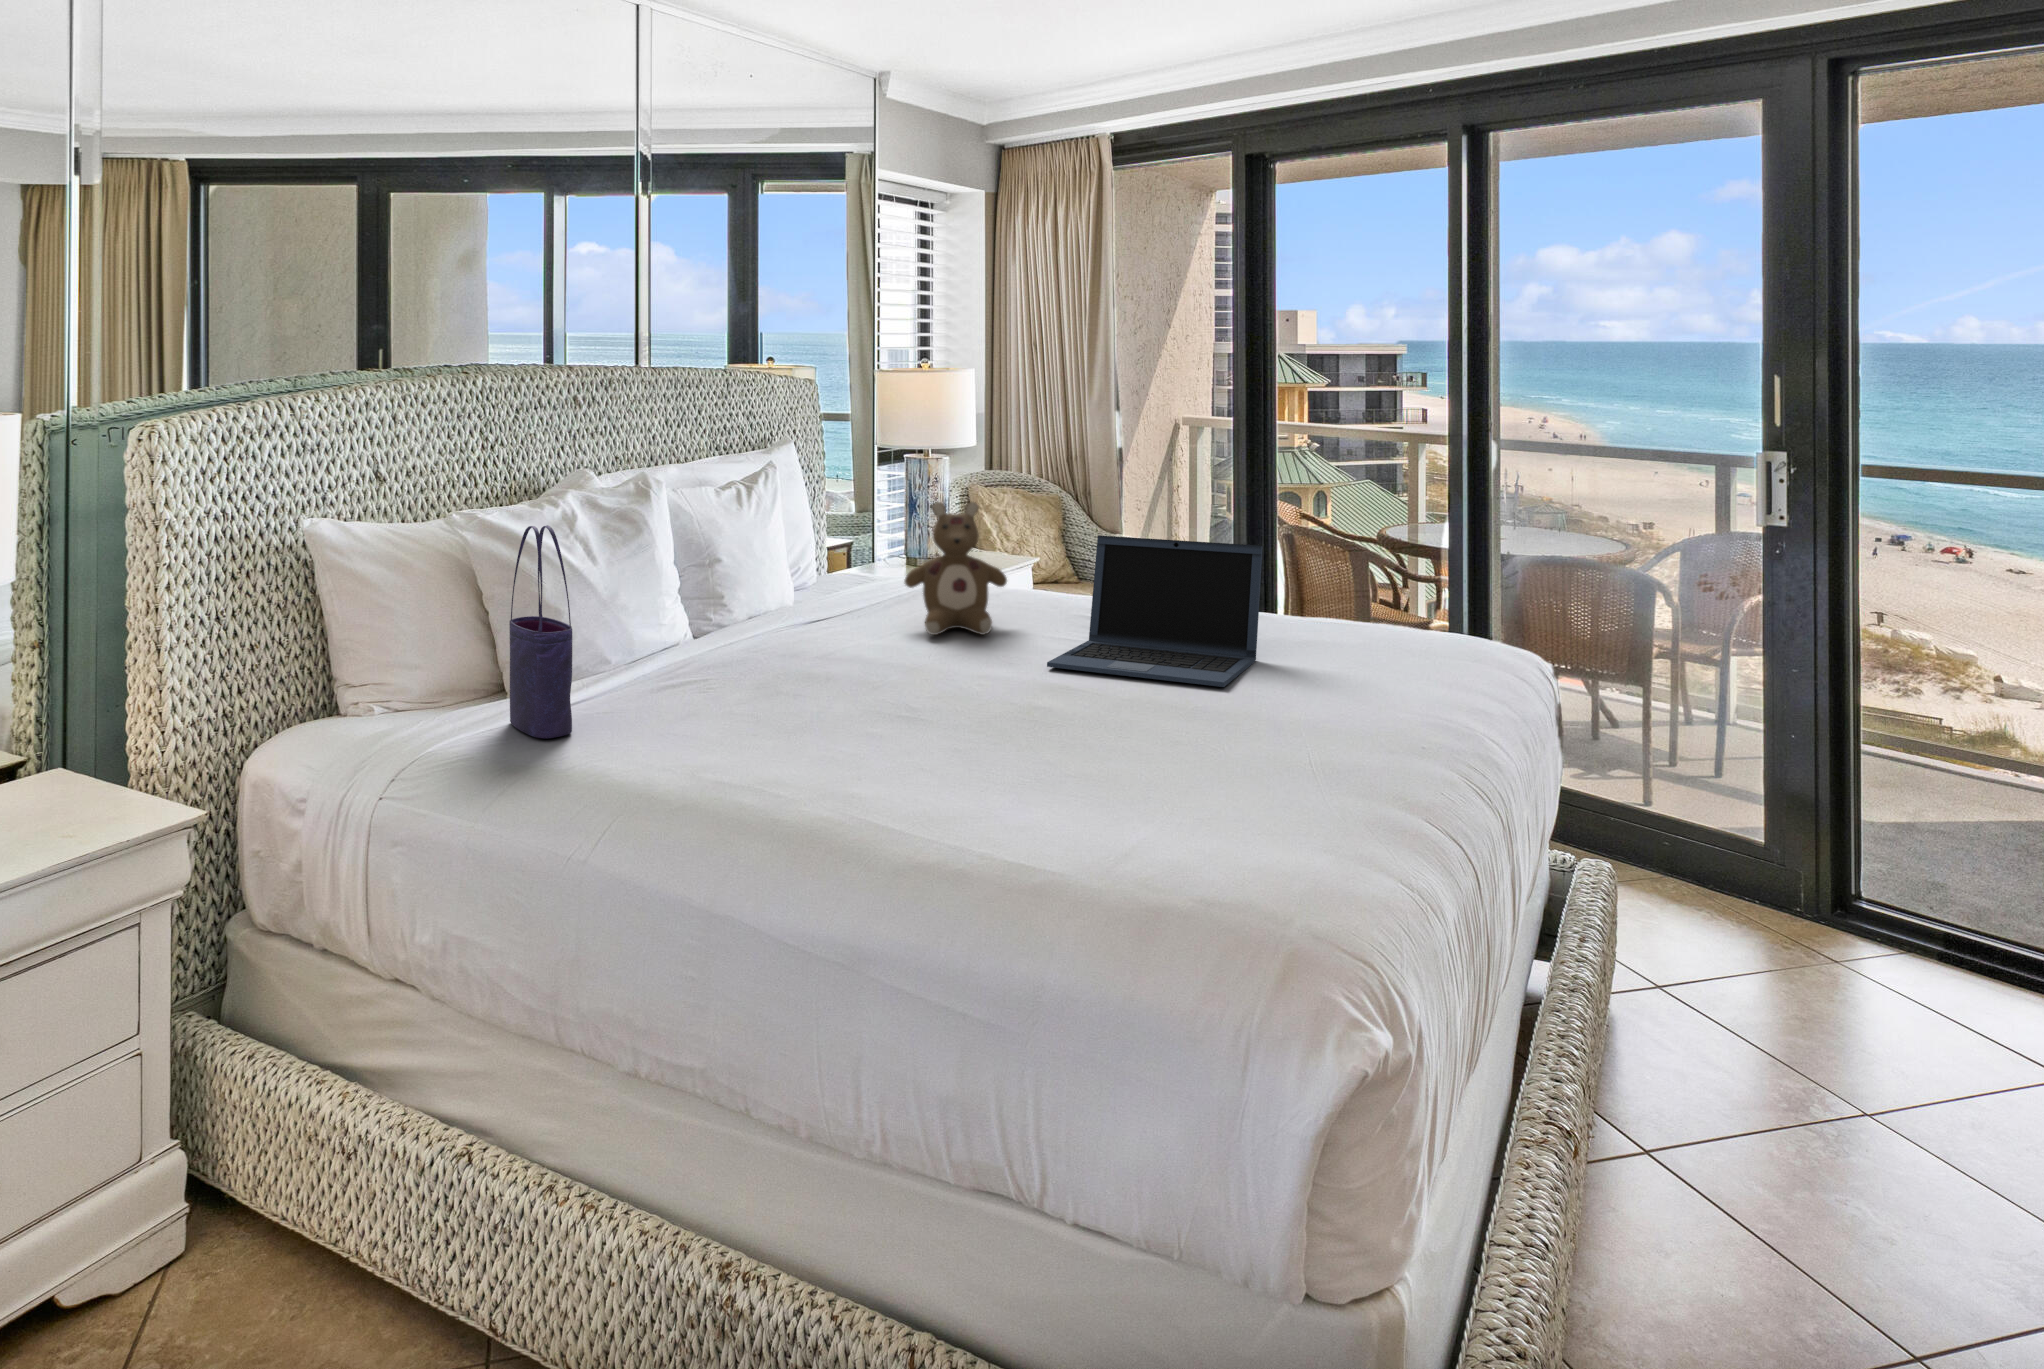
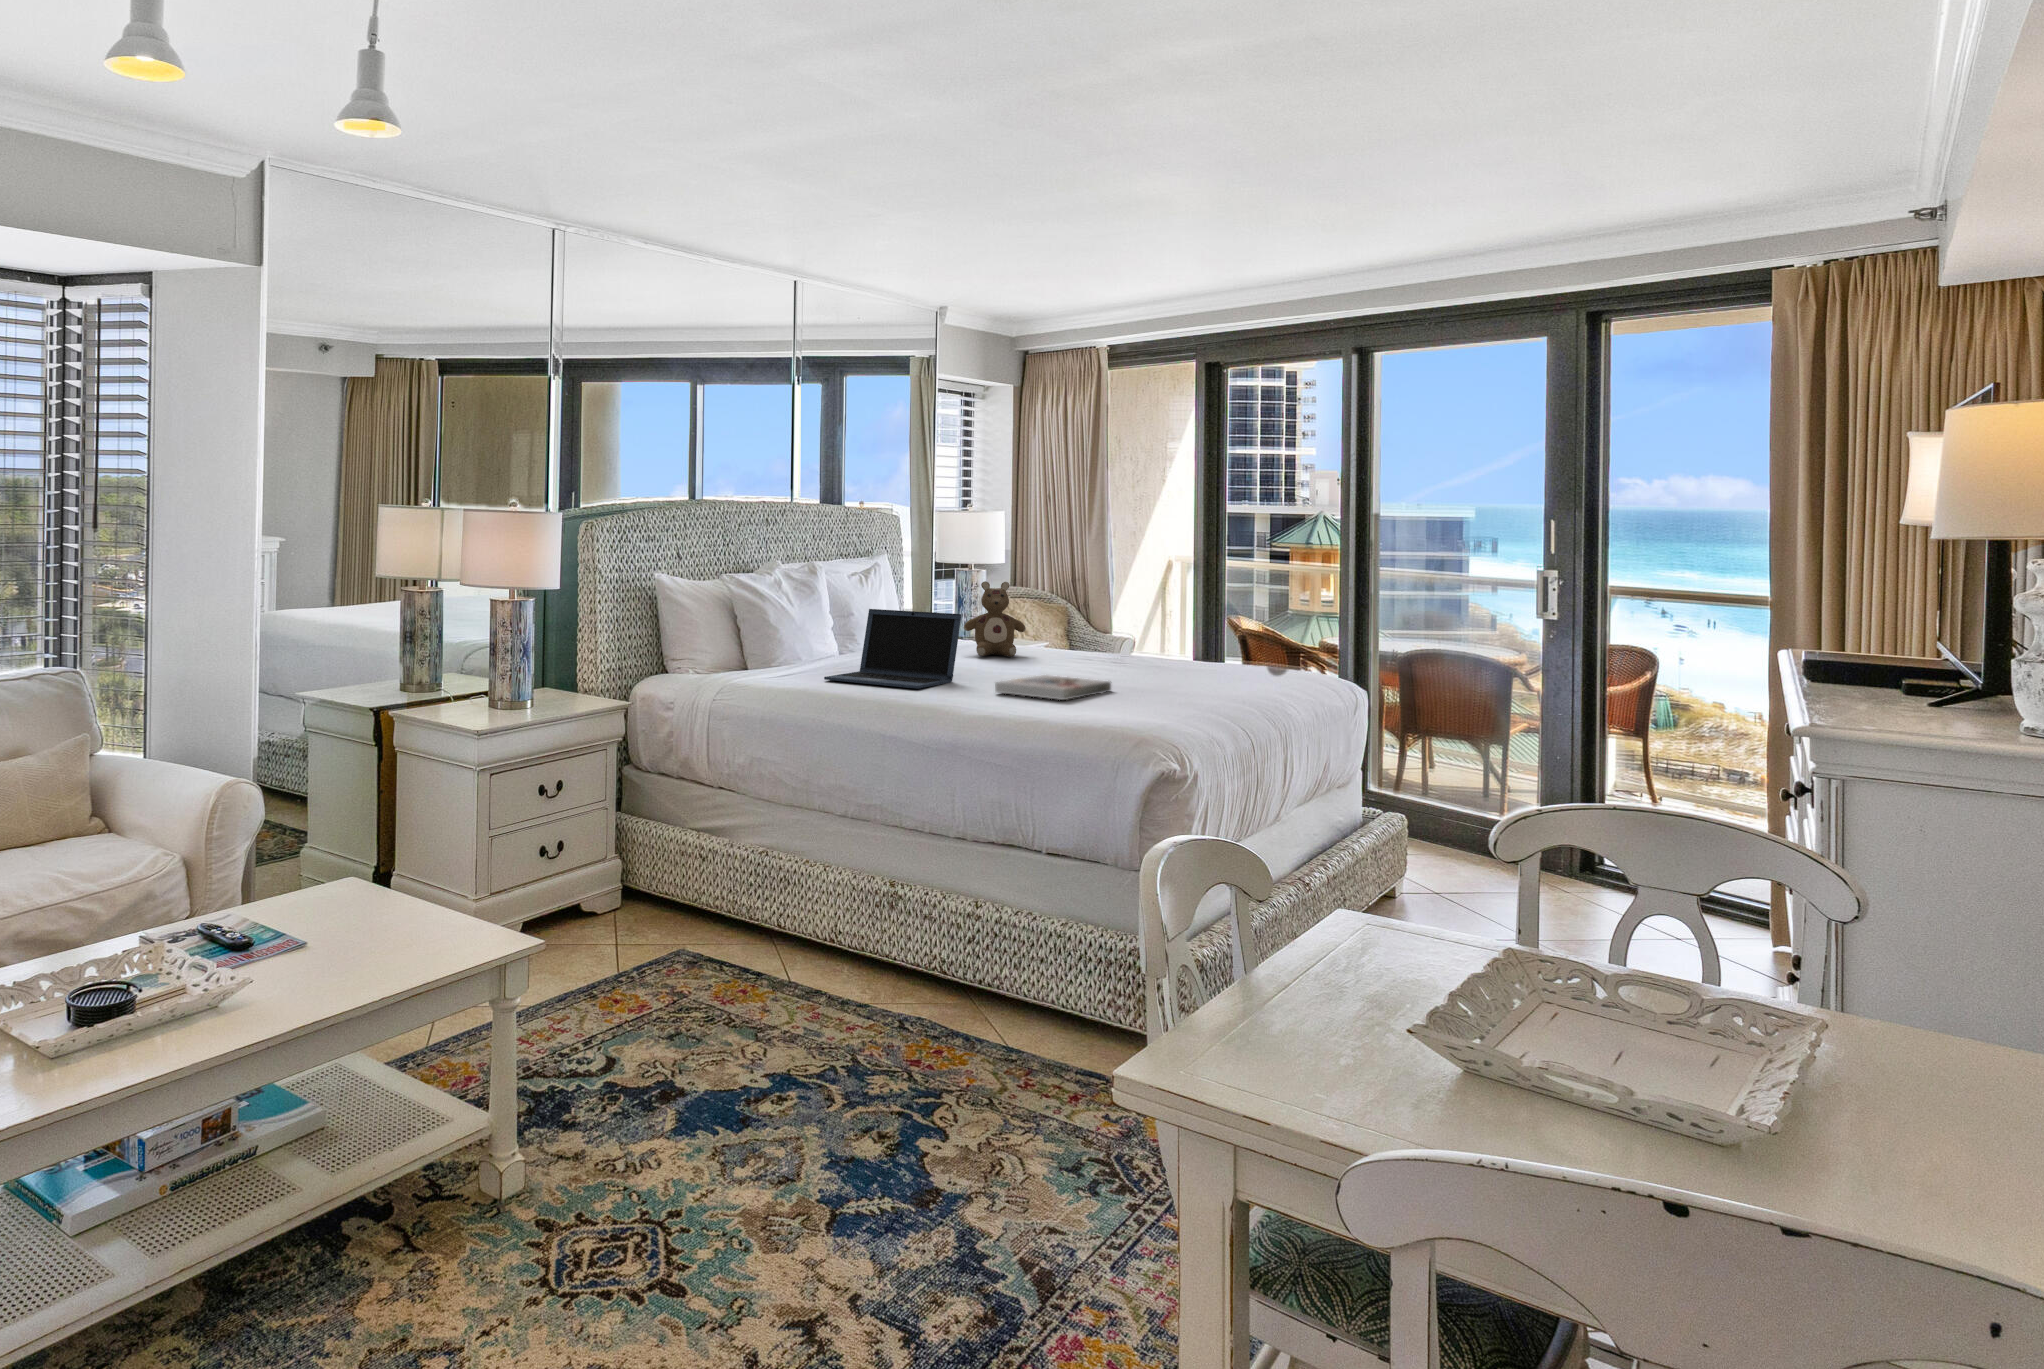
tote bag: present [510,525,572,738] -> none [766,574,803,678]
laptop: present [1047,535,1263,687] -> present [824,609,961,689]
book: none [945,713,1173,809] -> present [995,675,1111,700]

